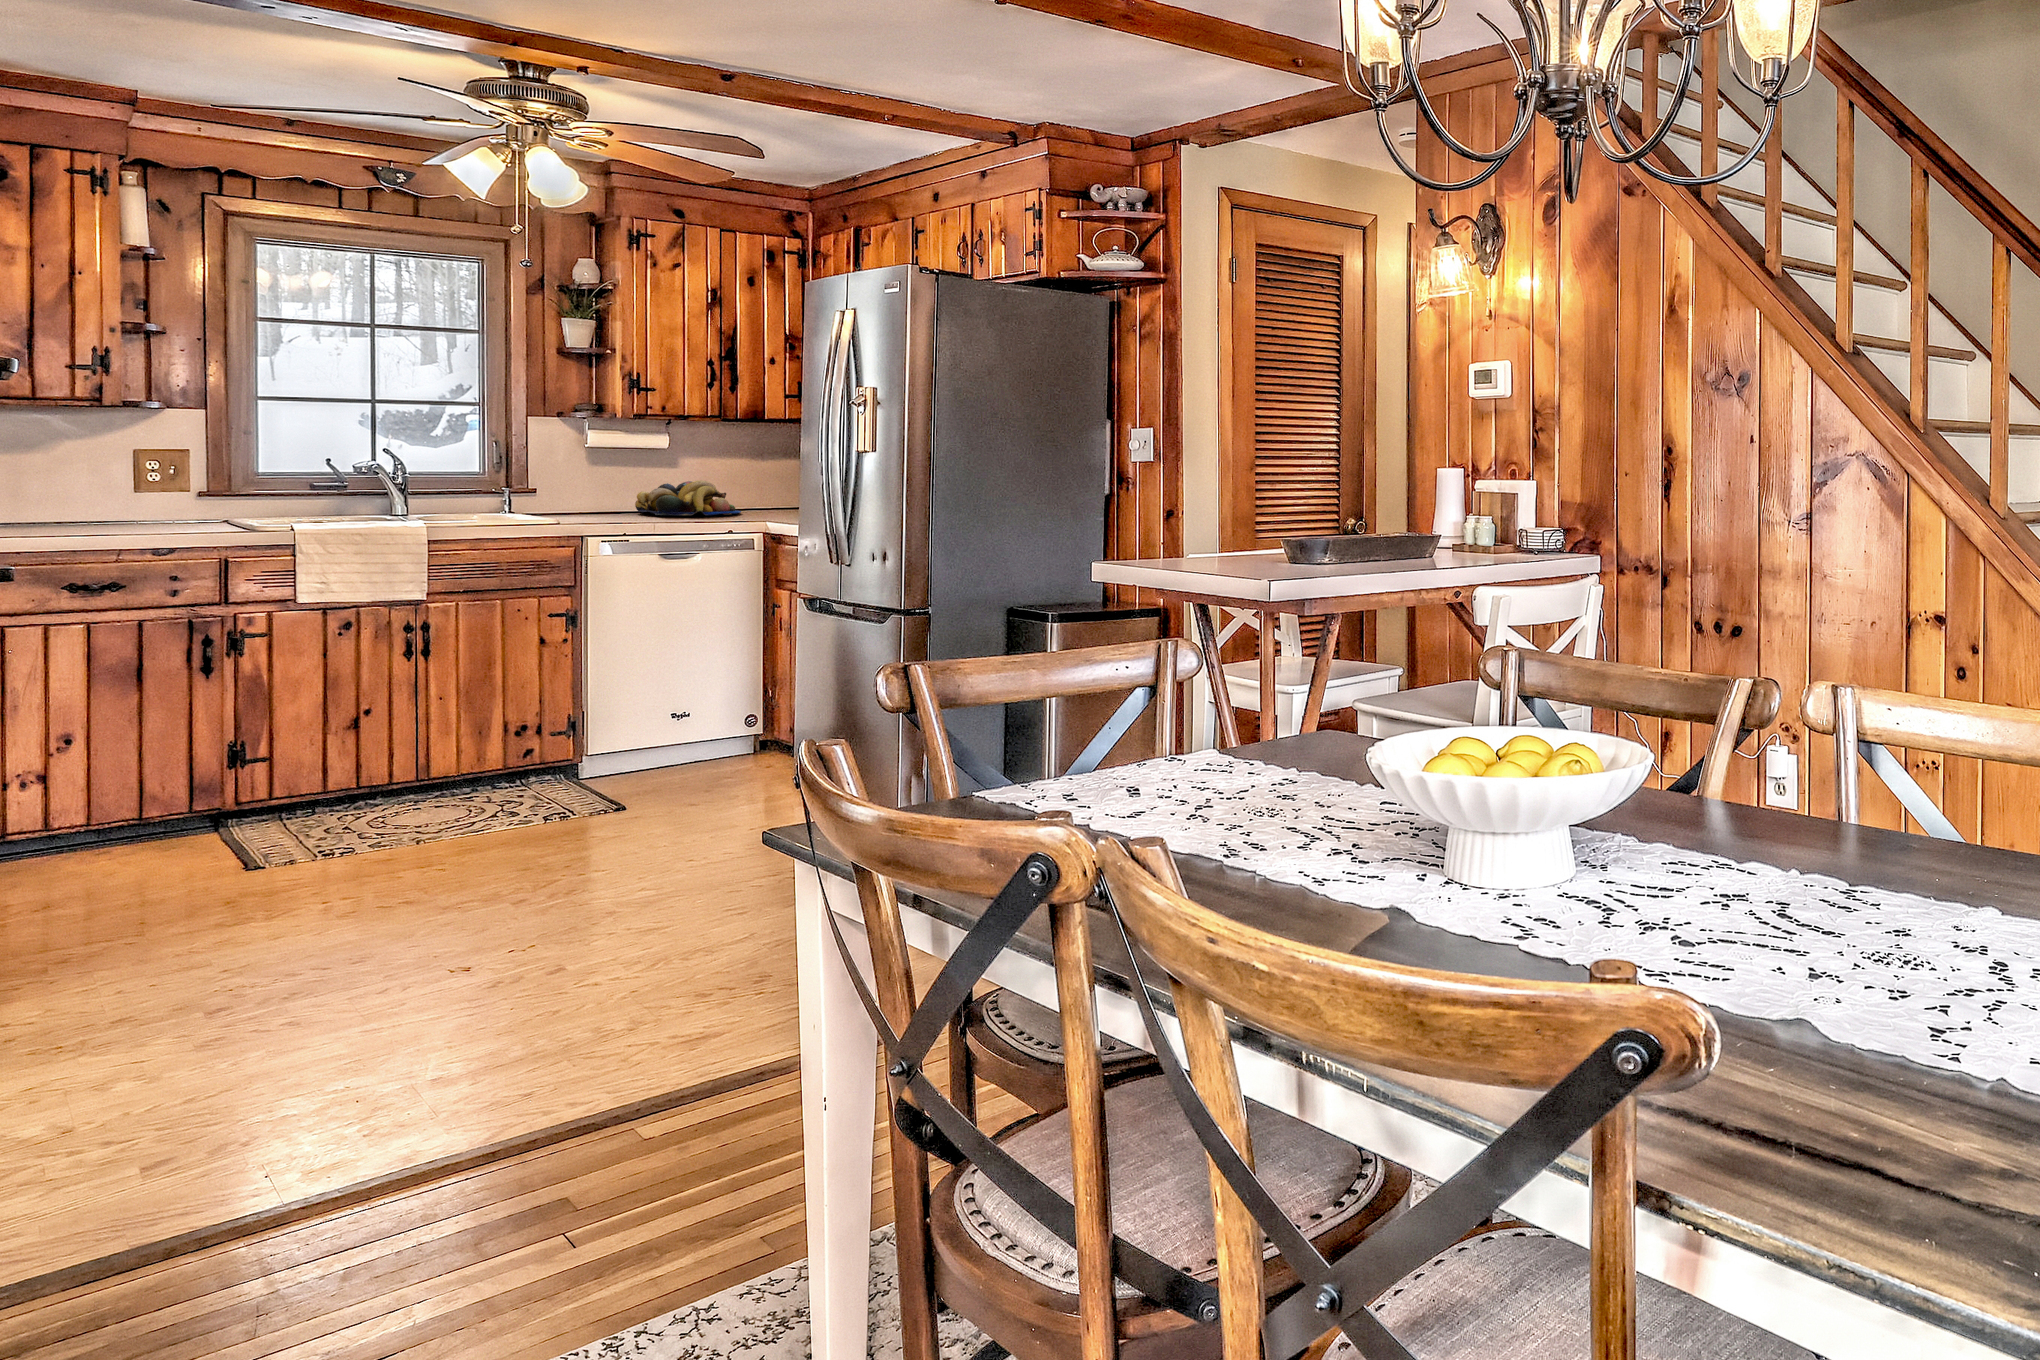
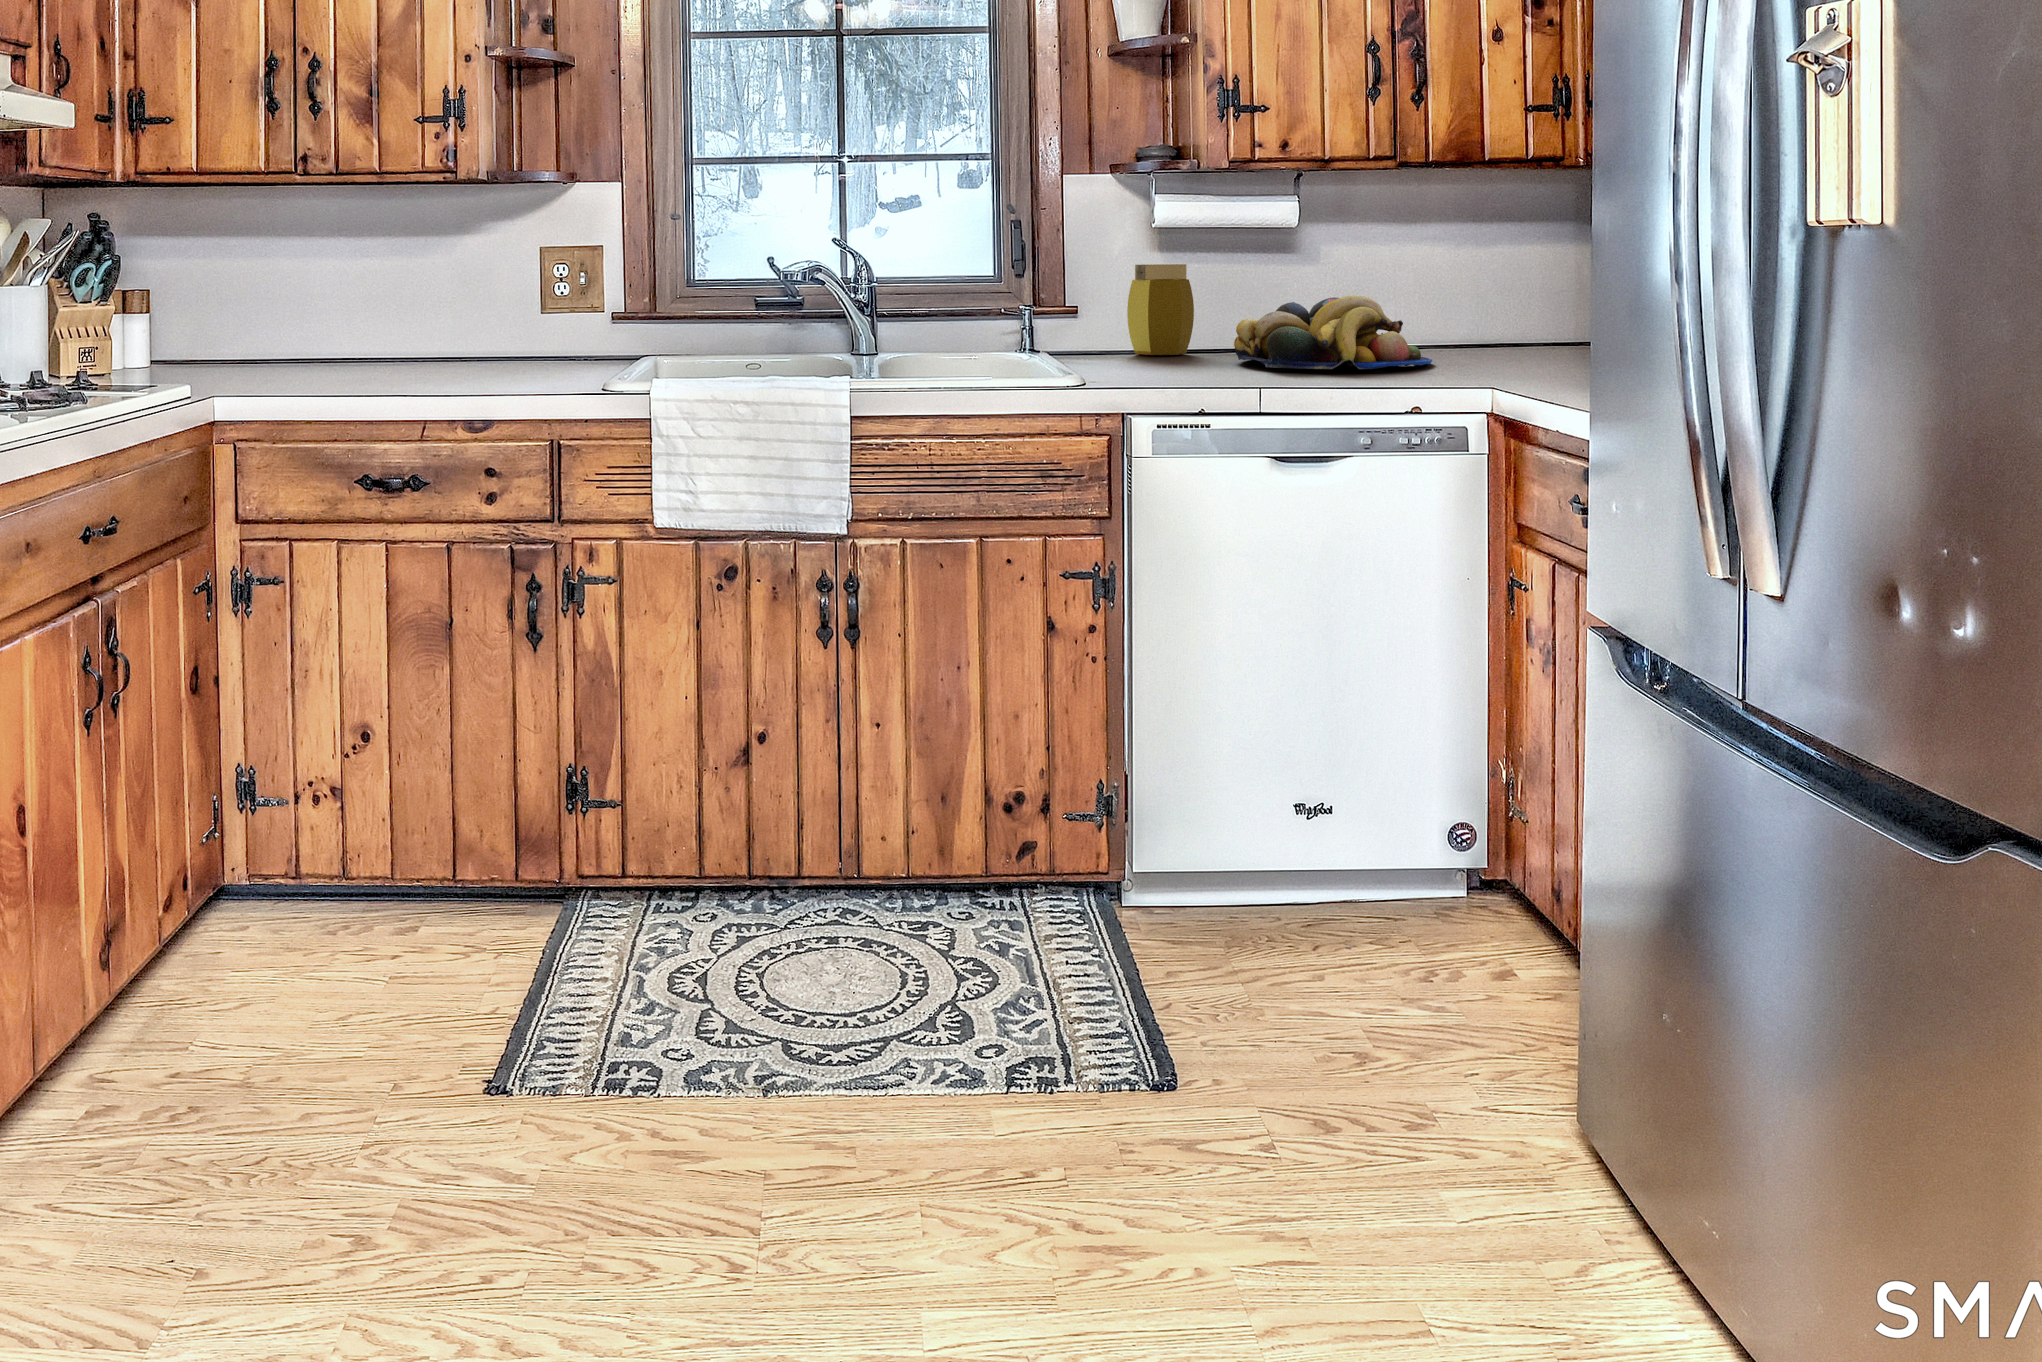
jar: none [568,463,608,511] -> present [1127,264,1194,355]

